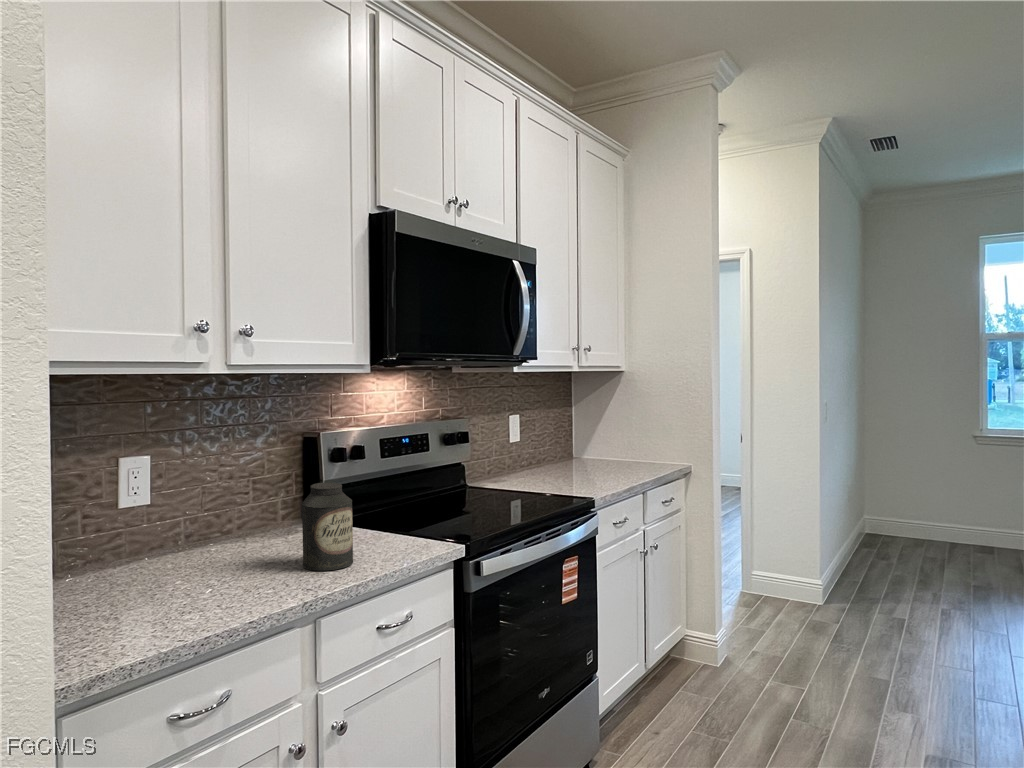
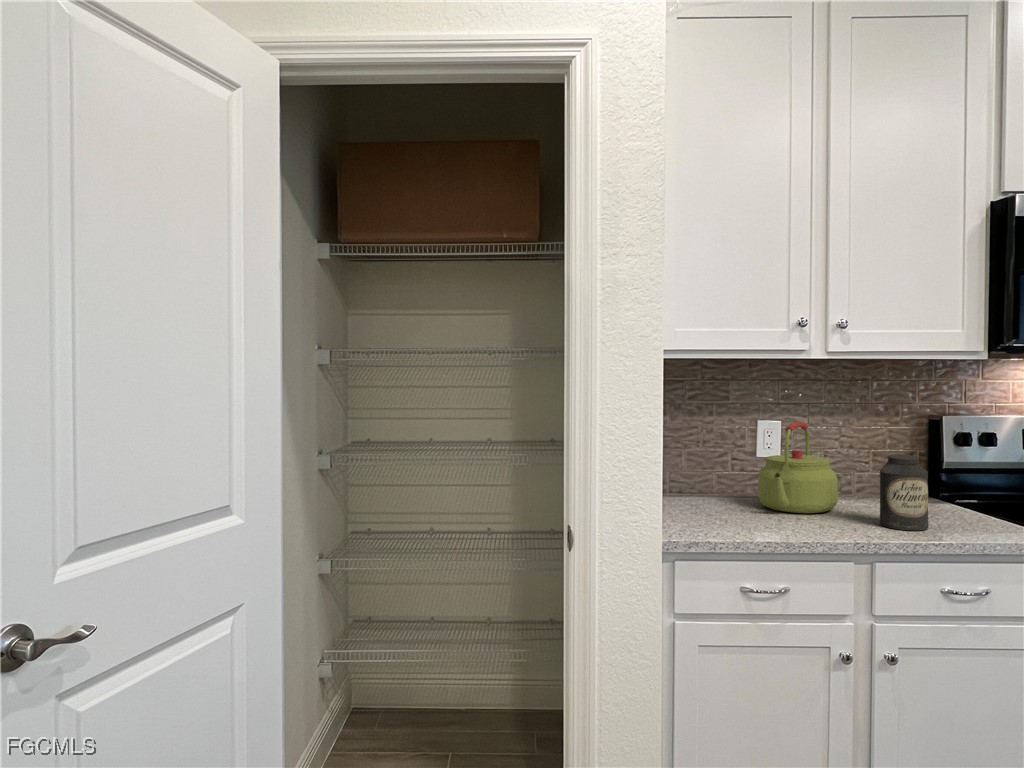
kettle: none [136,455,243,579] -> present [758,421,838,513]

